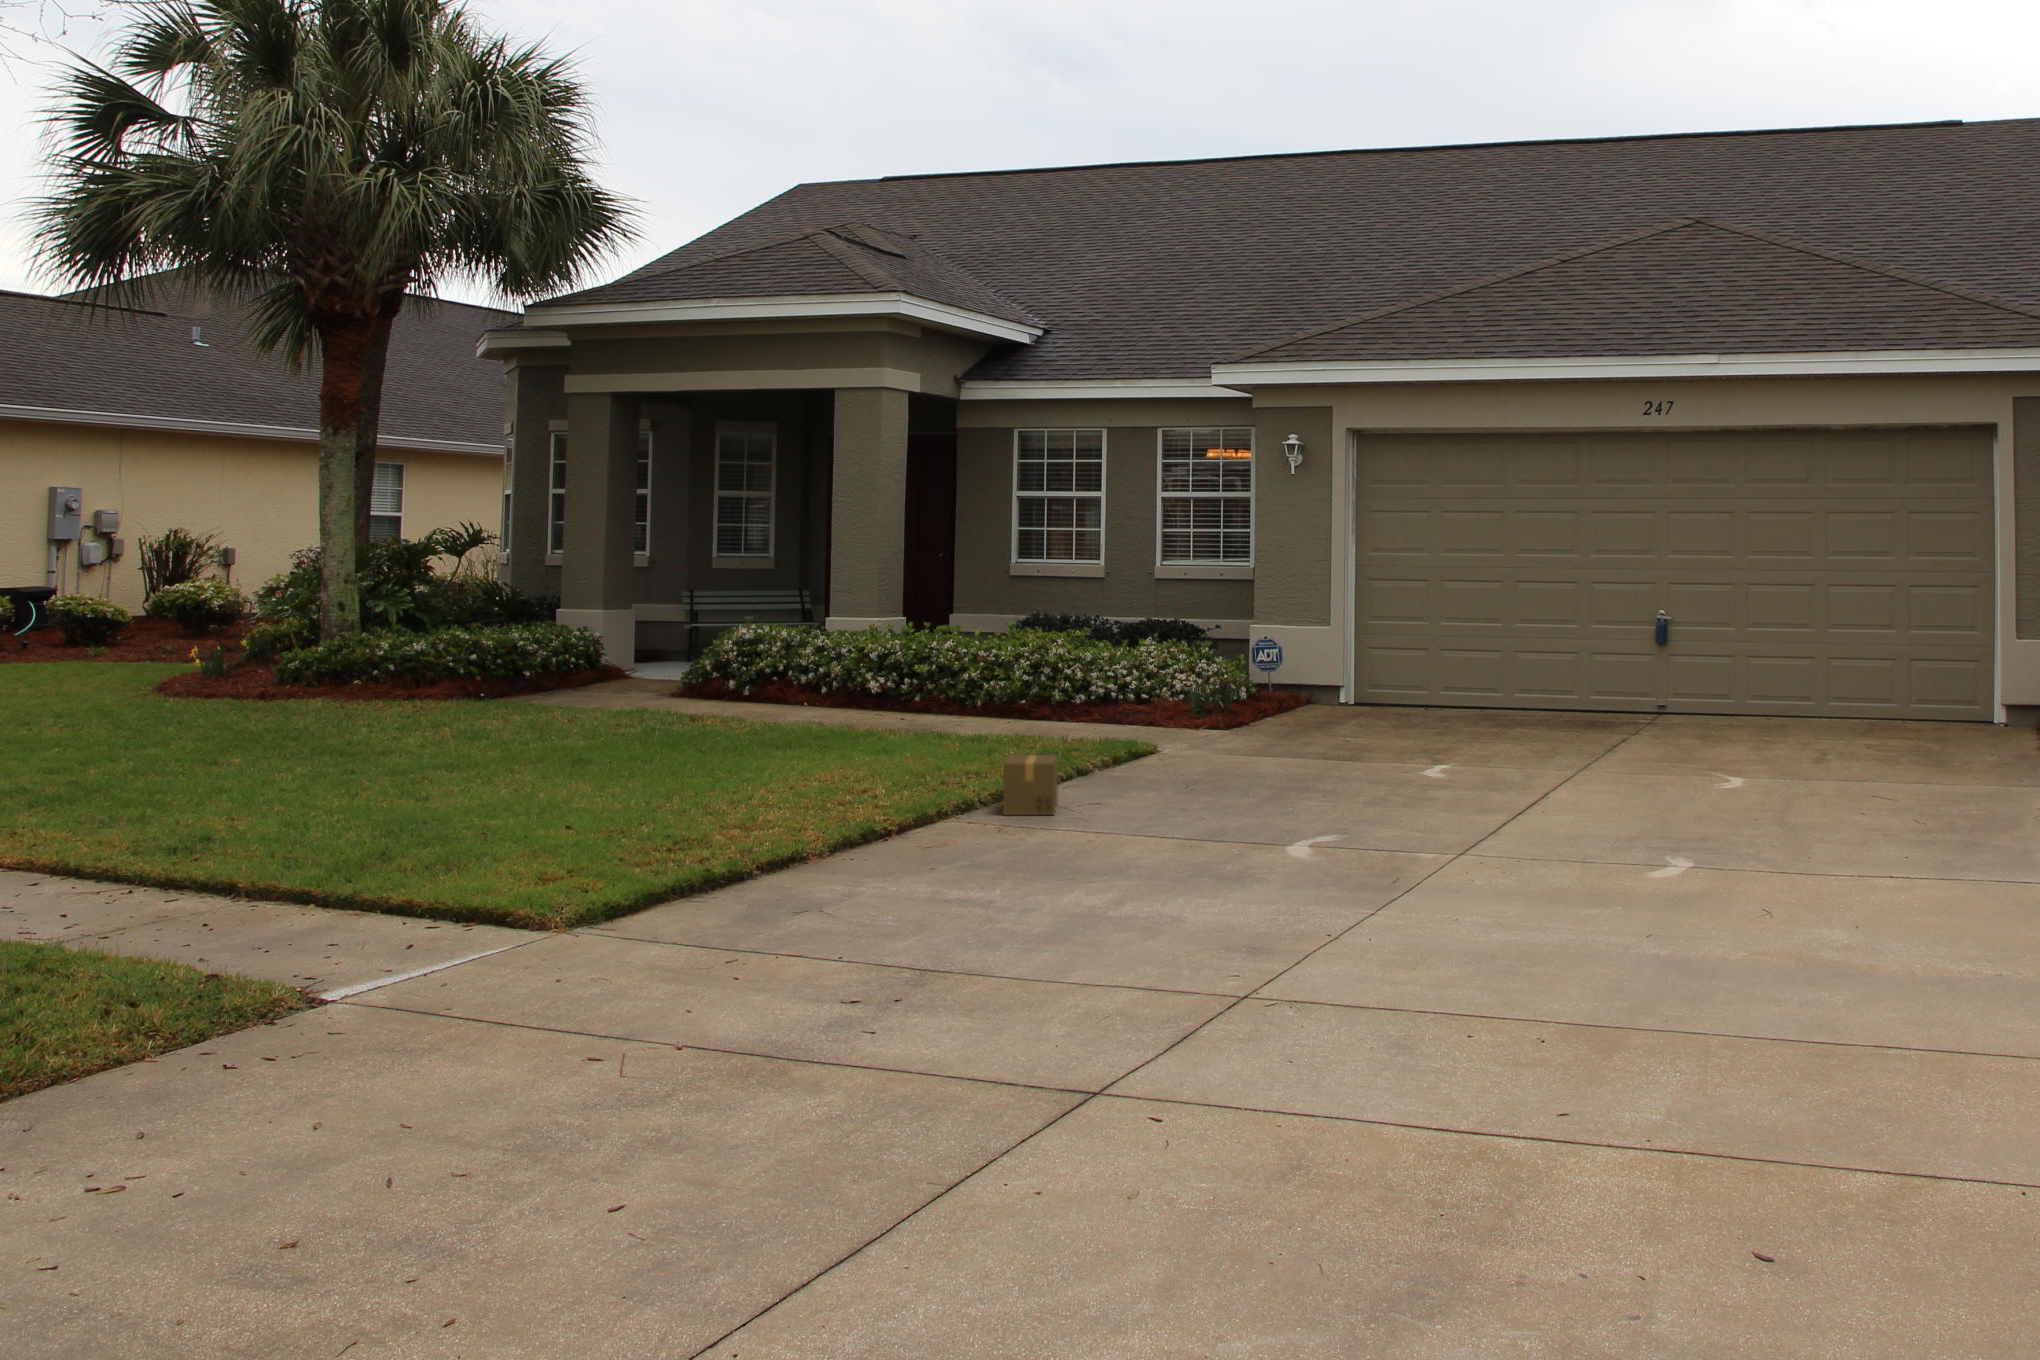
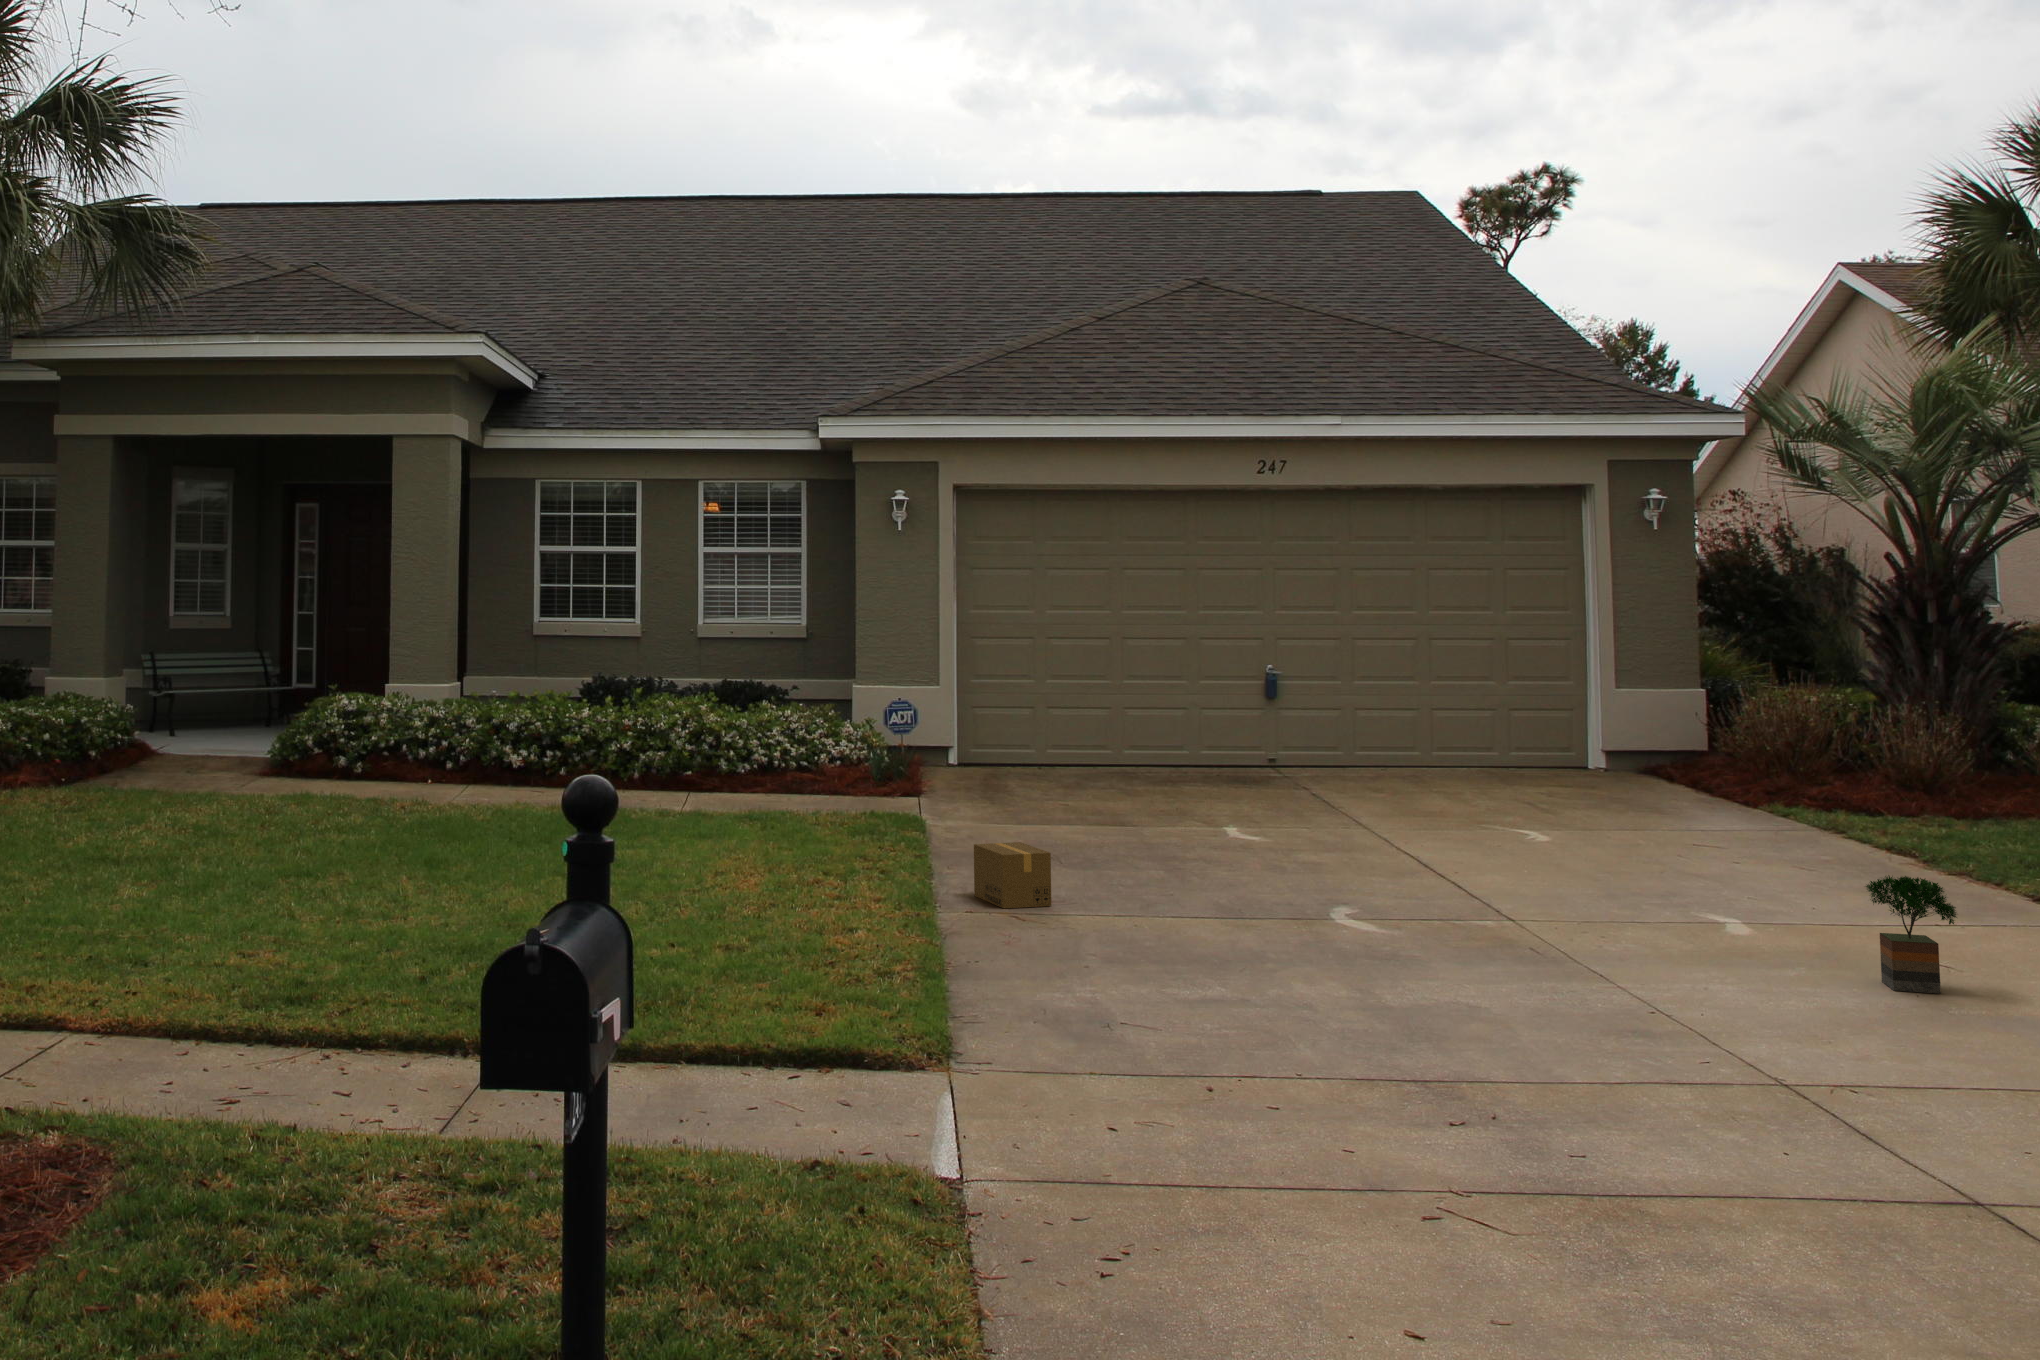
potted tree: none [1678,796,1758,923] -> present [1866,875,1957,994]

